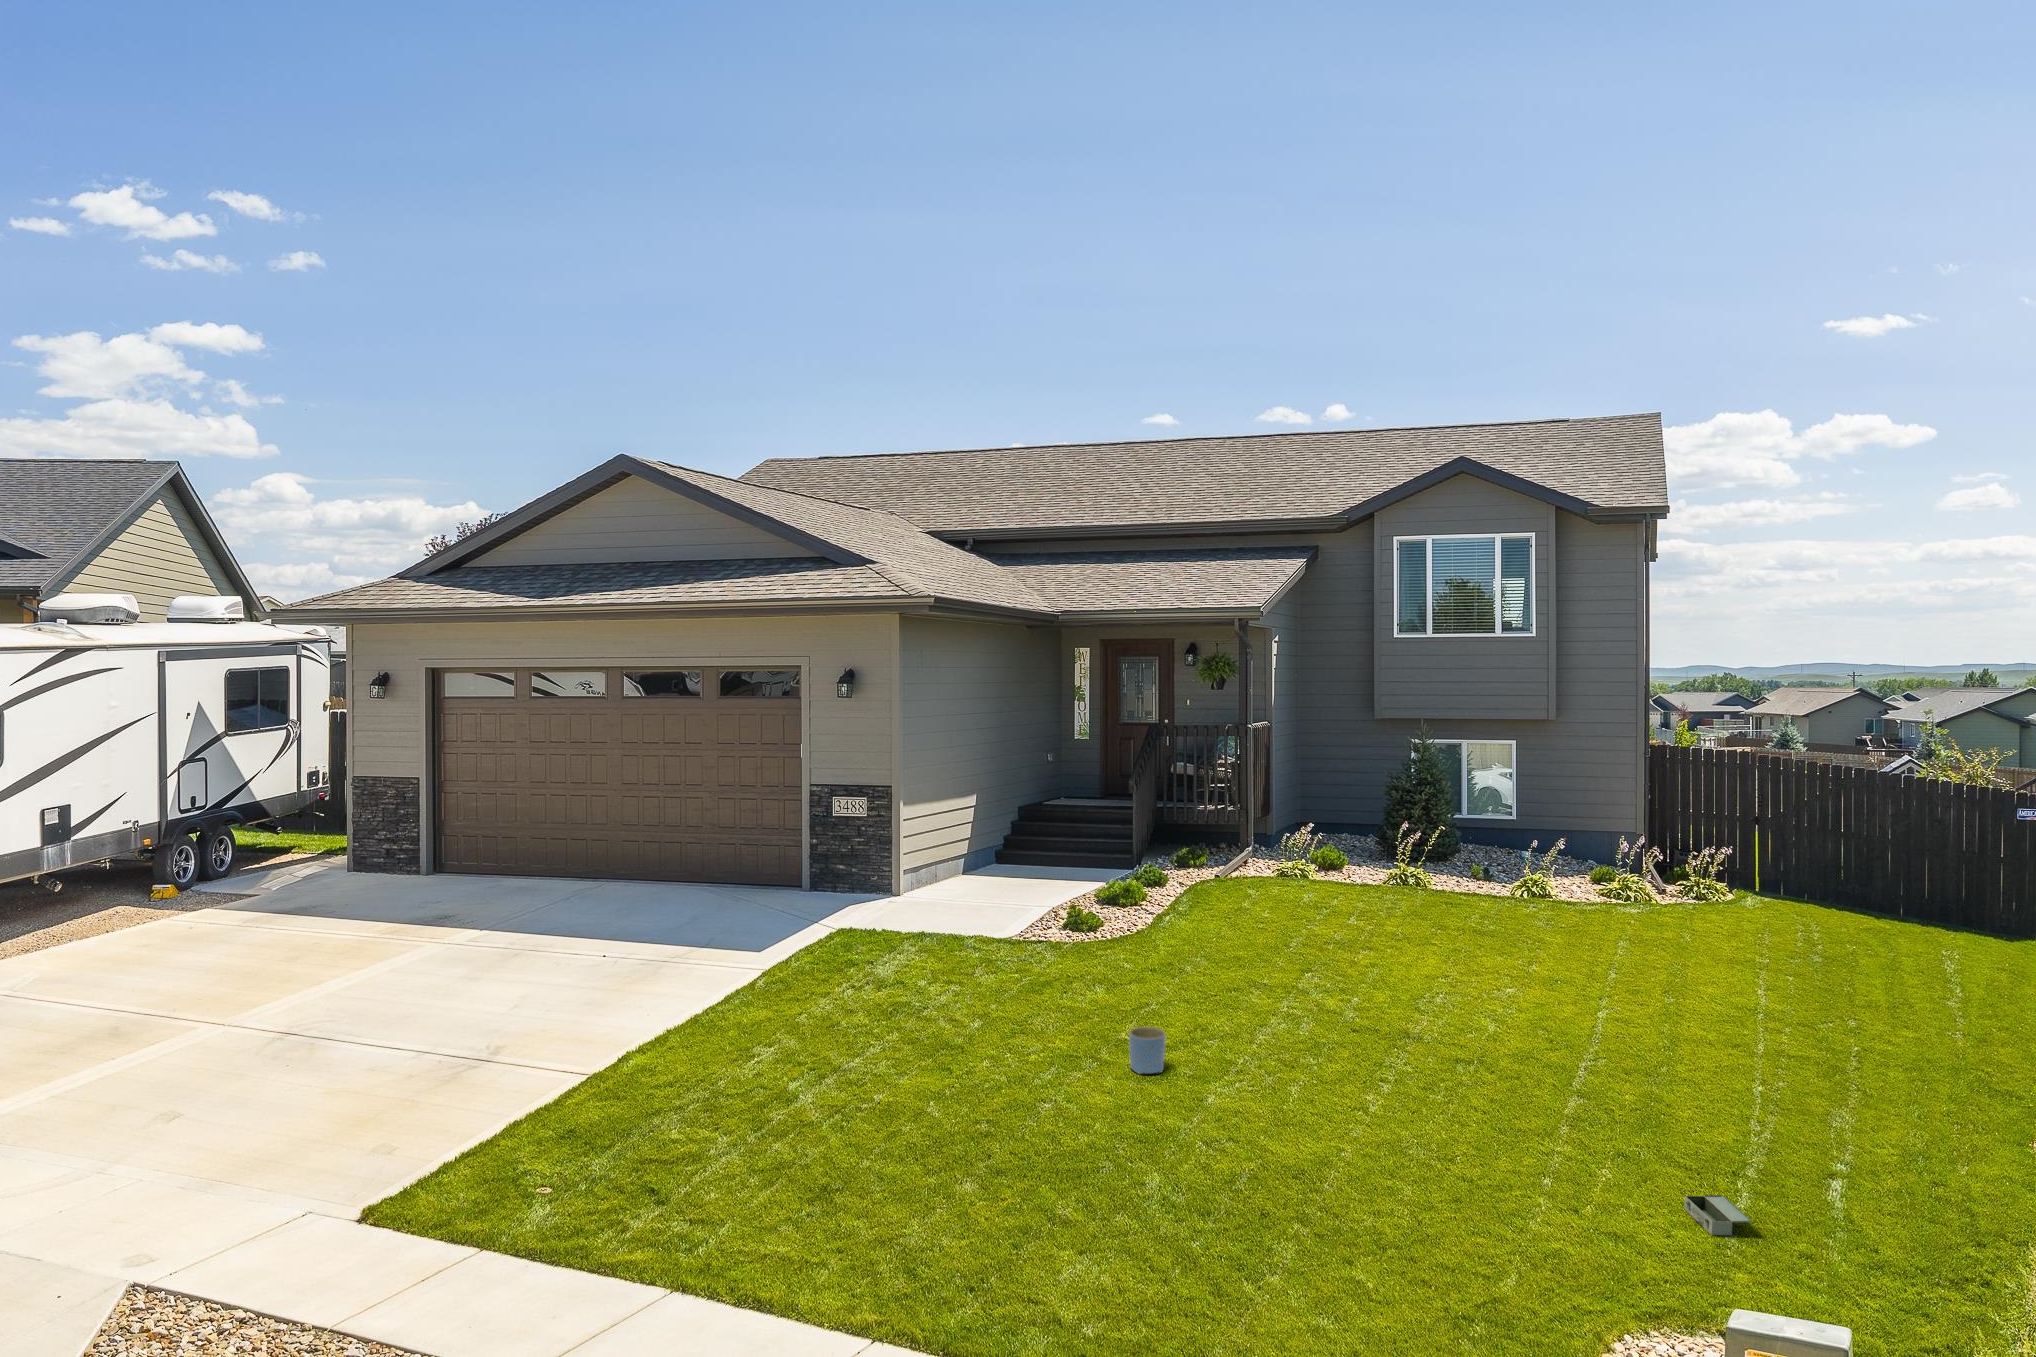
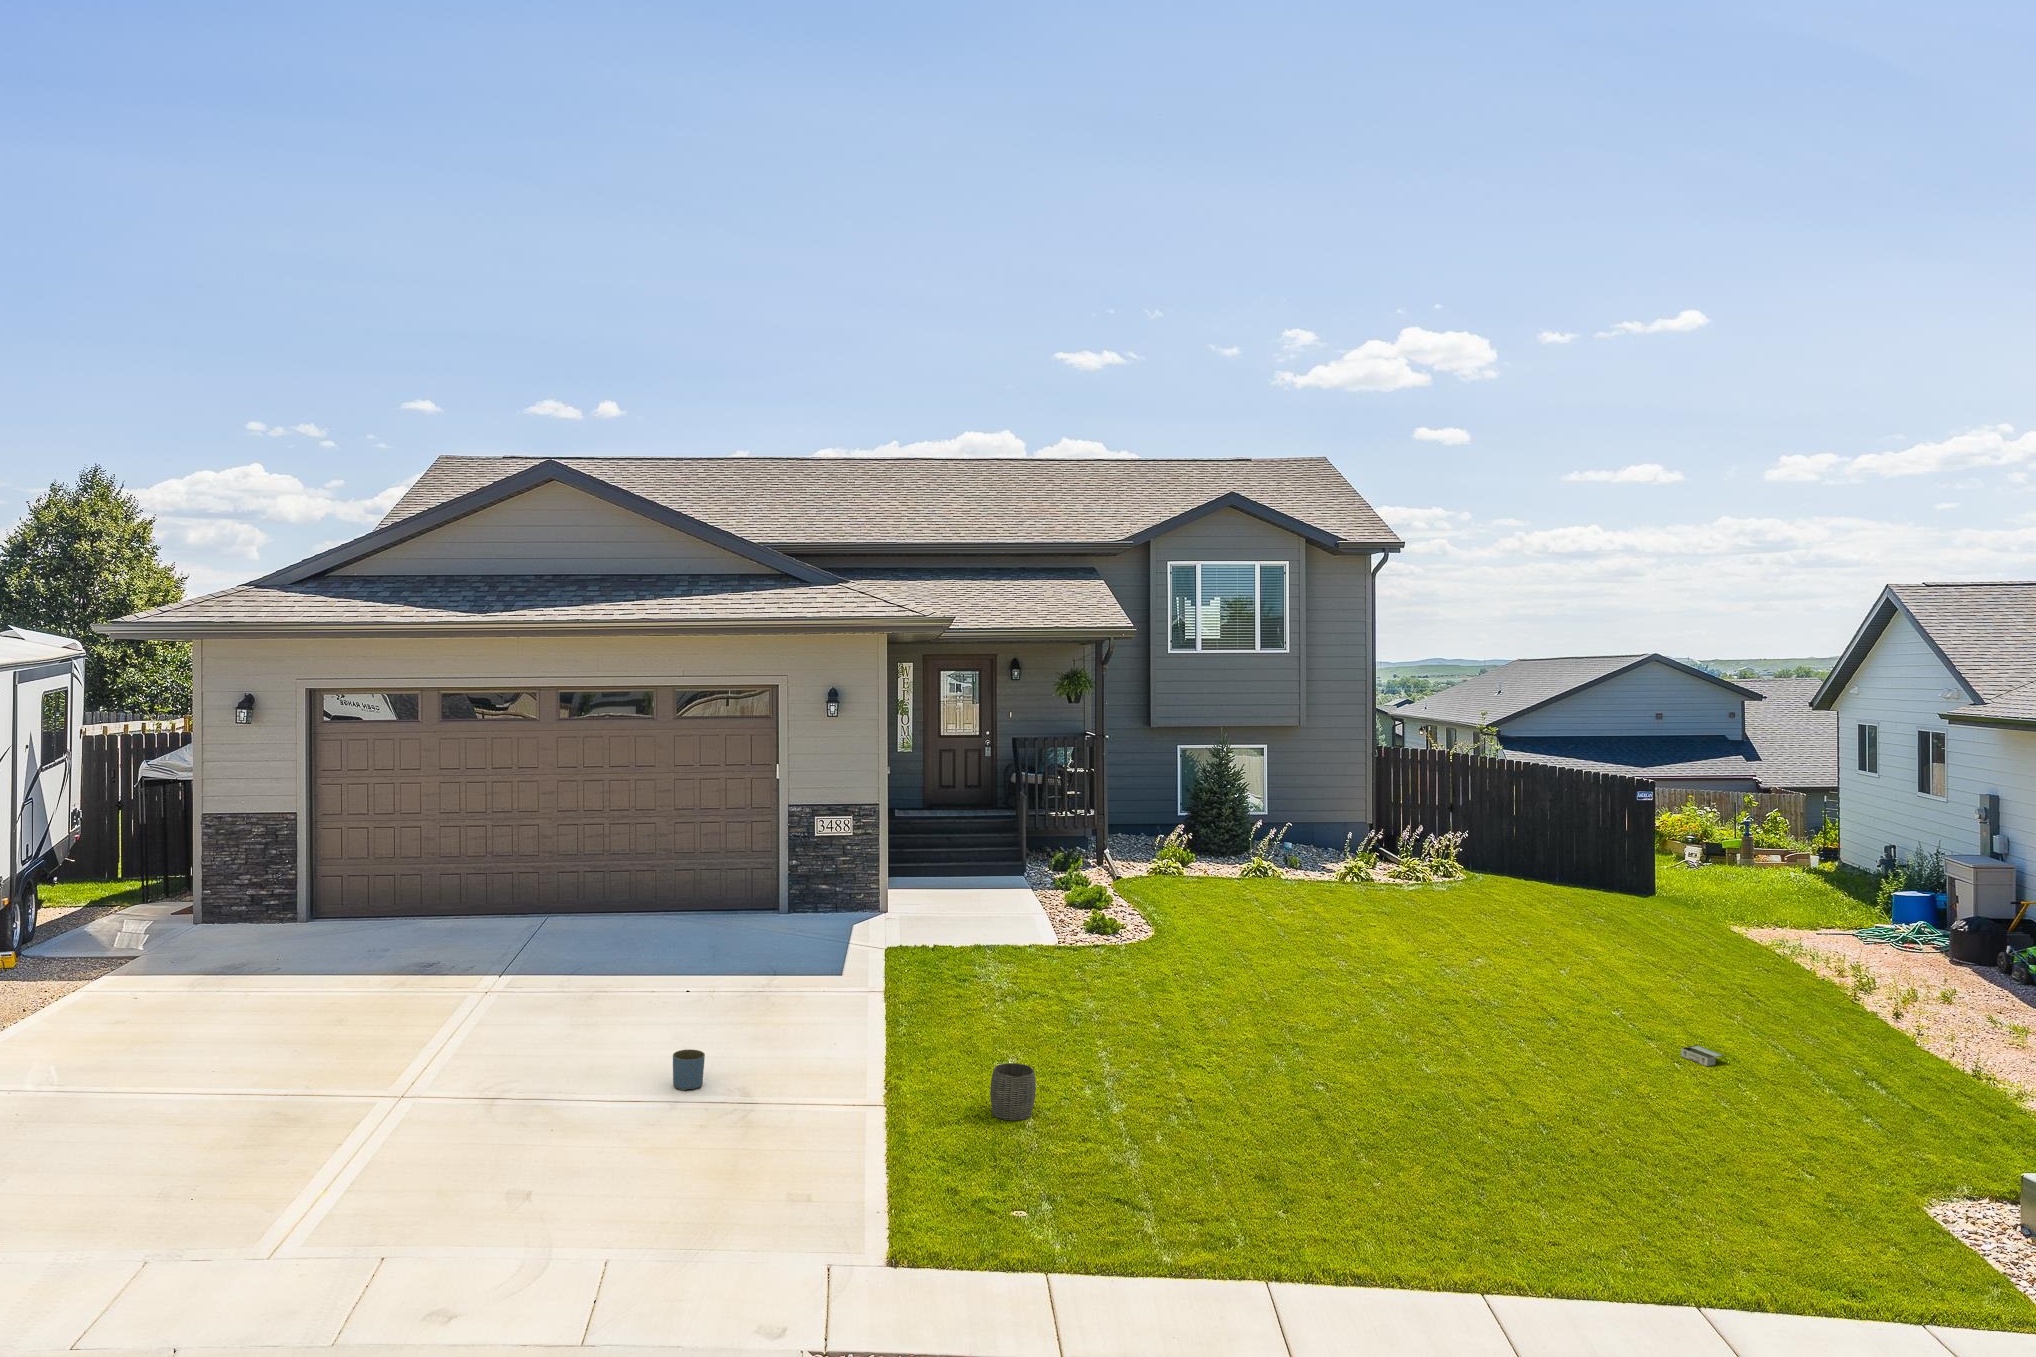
planter: present [1129,1027,1166,1074] -> present [673,1050,705,1091]
woven basket: none [551,1079,610,1154] -> present [990,1063,1036,1121]

